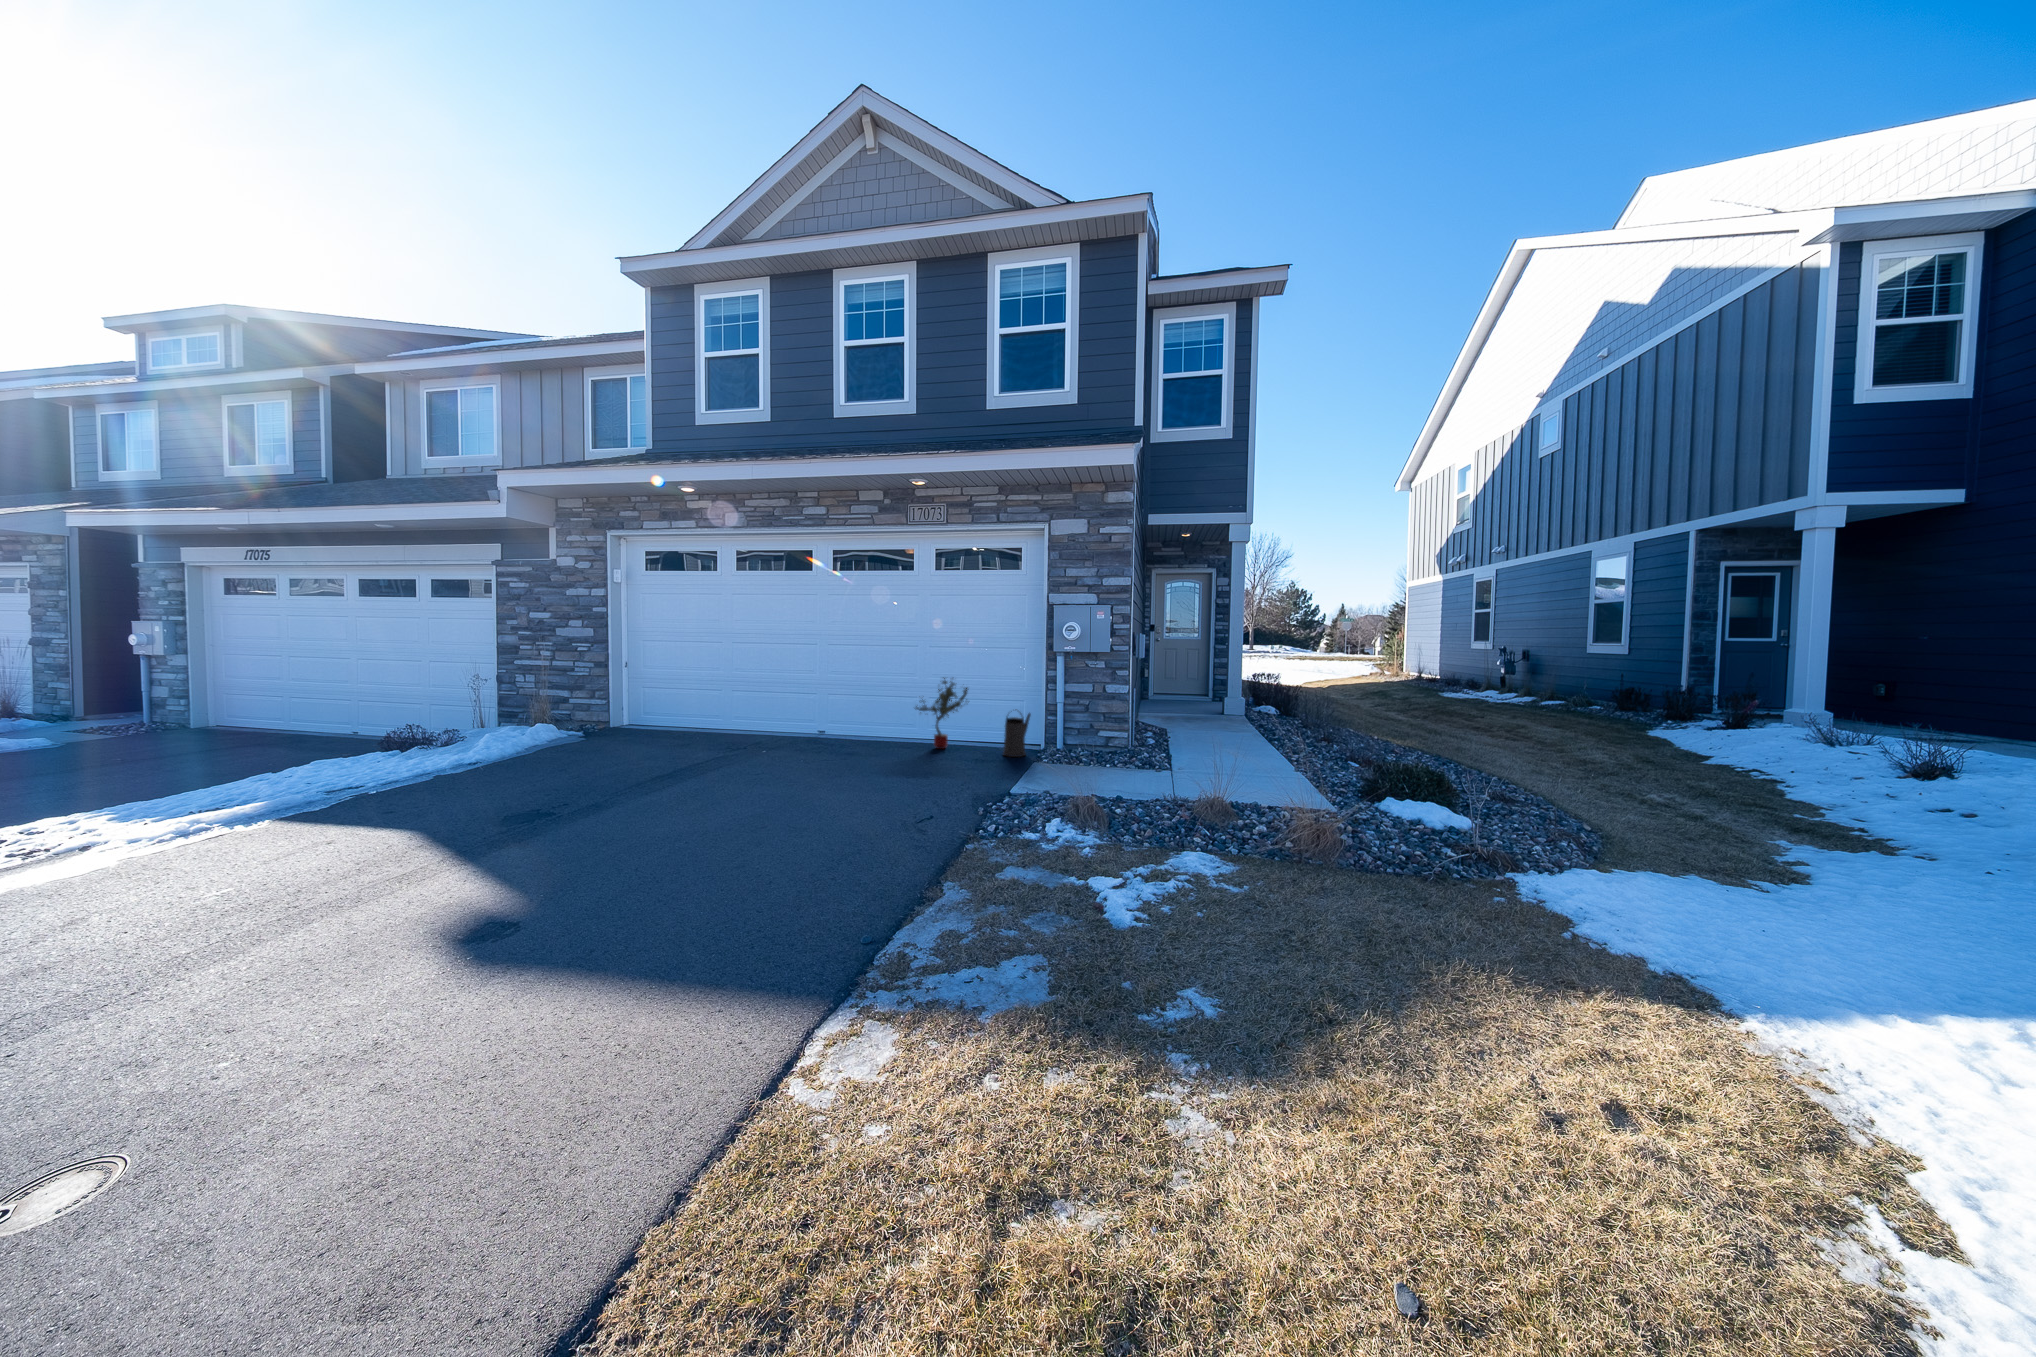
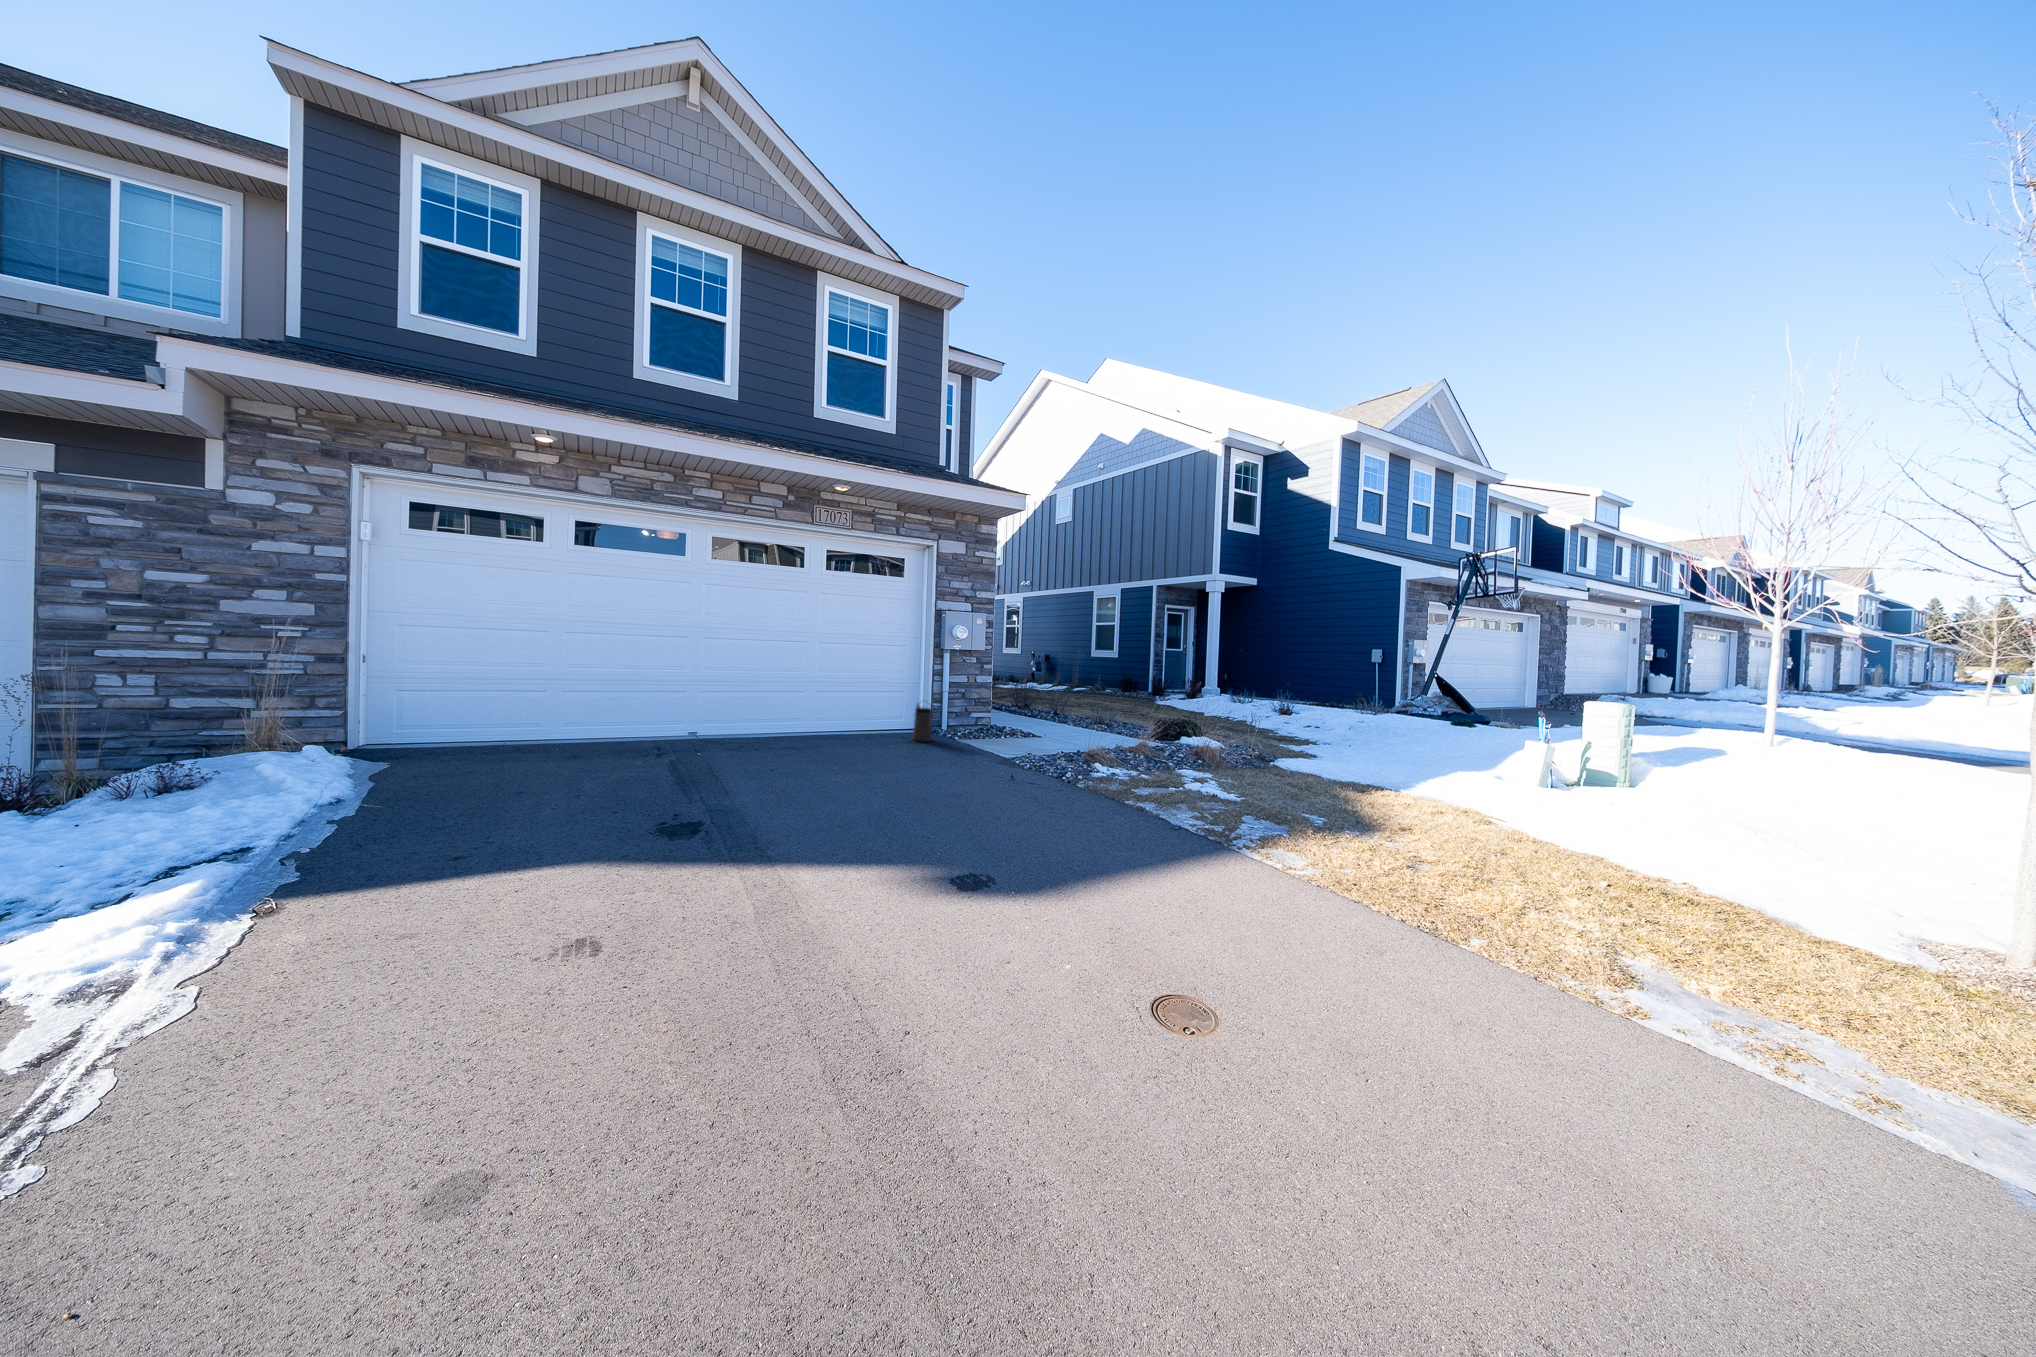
potted tree: present [916,677,968,749] -> none [822,672,878,740]

